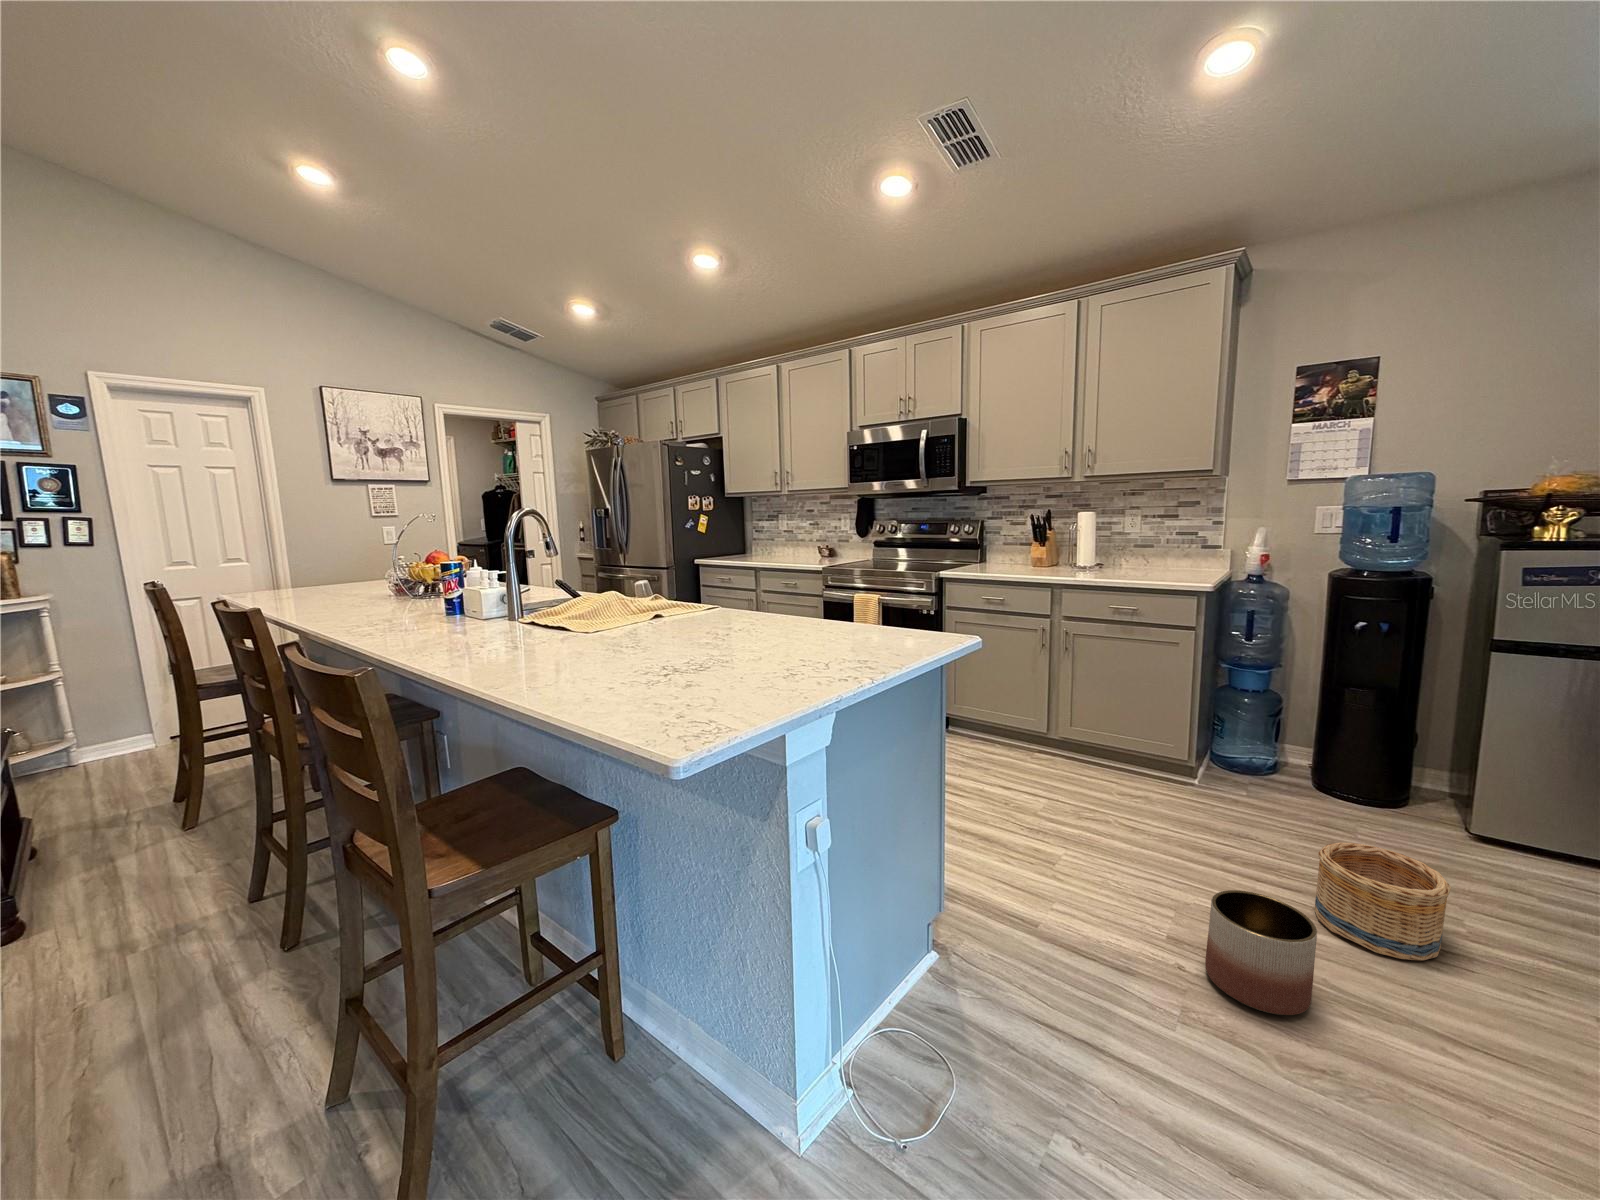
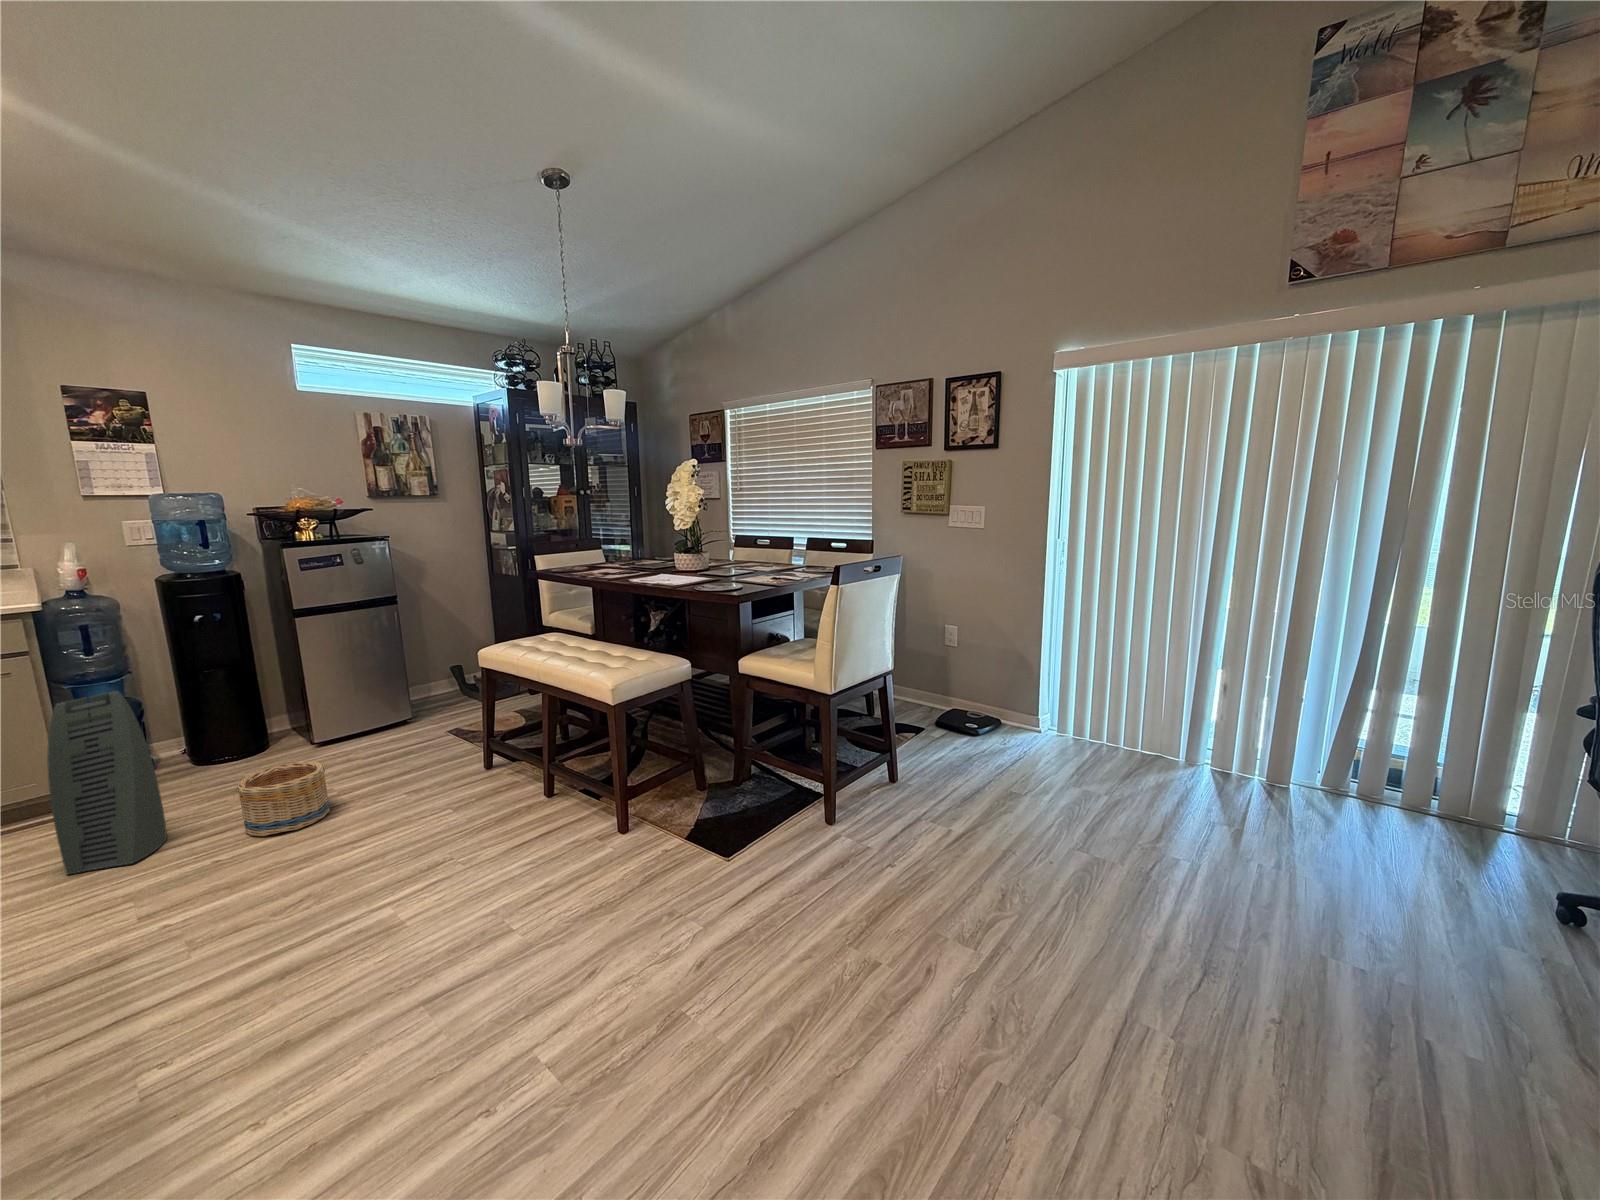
air purifier: none [1154,684,1250,869] -> present [47,691,167,874]
planter: present [1205,890,1317,1015] -> none [177,822,275,912]

